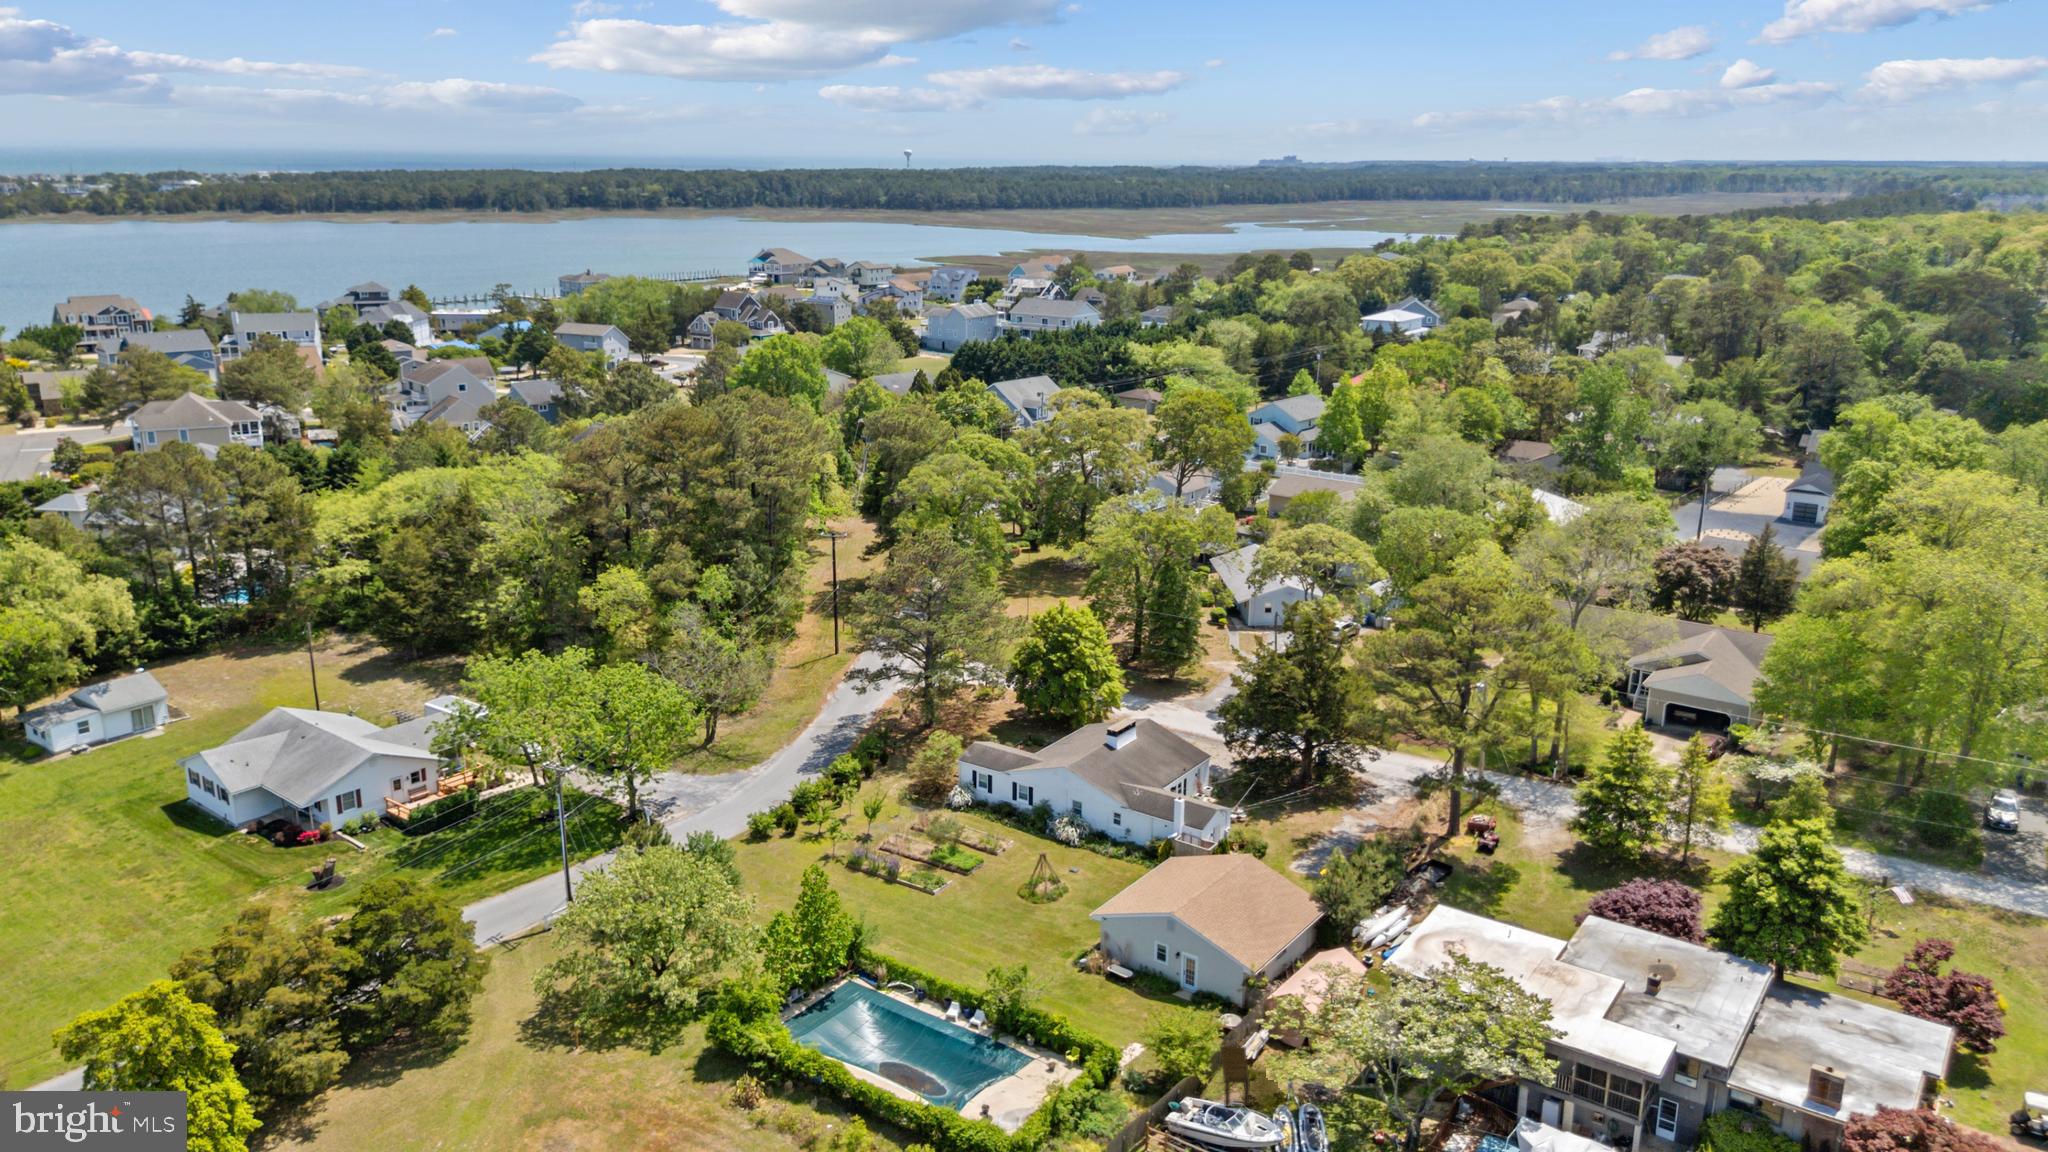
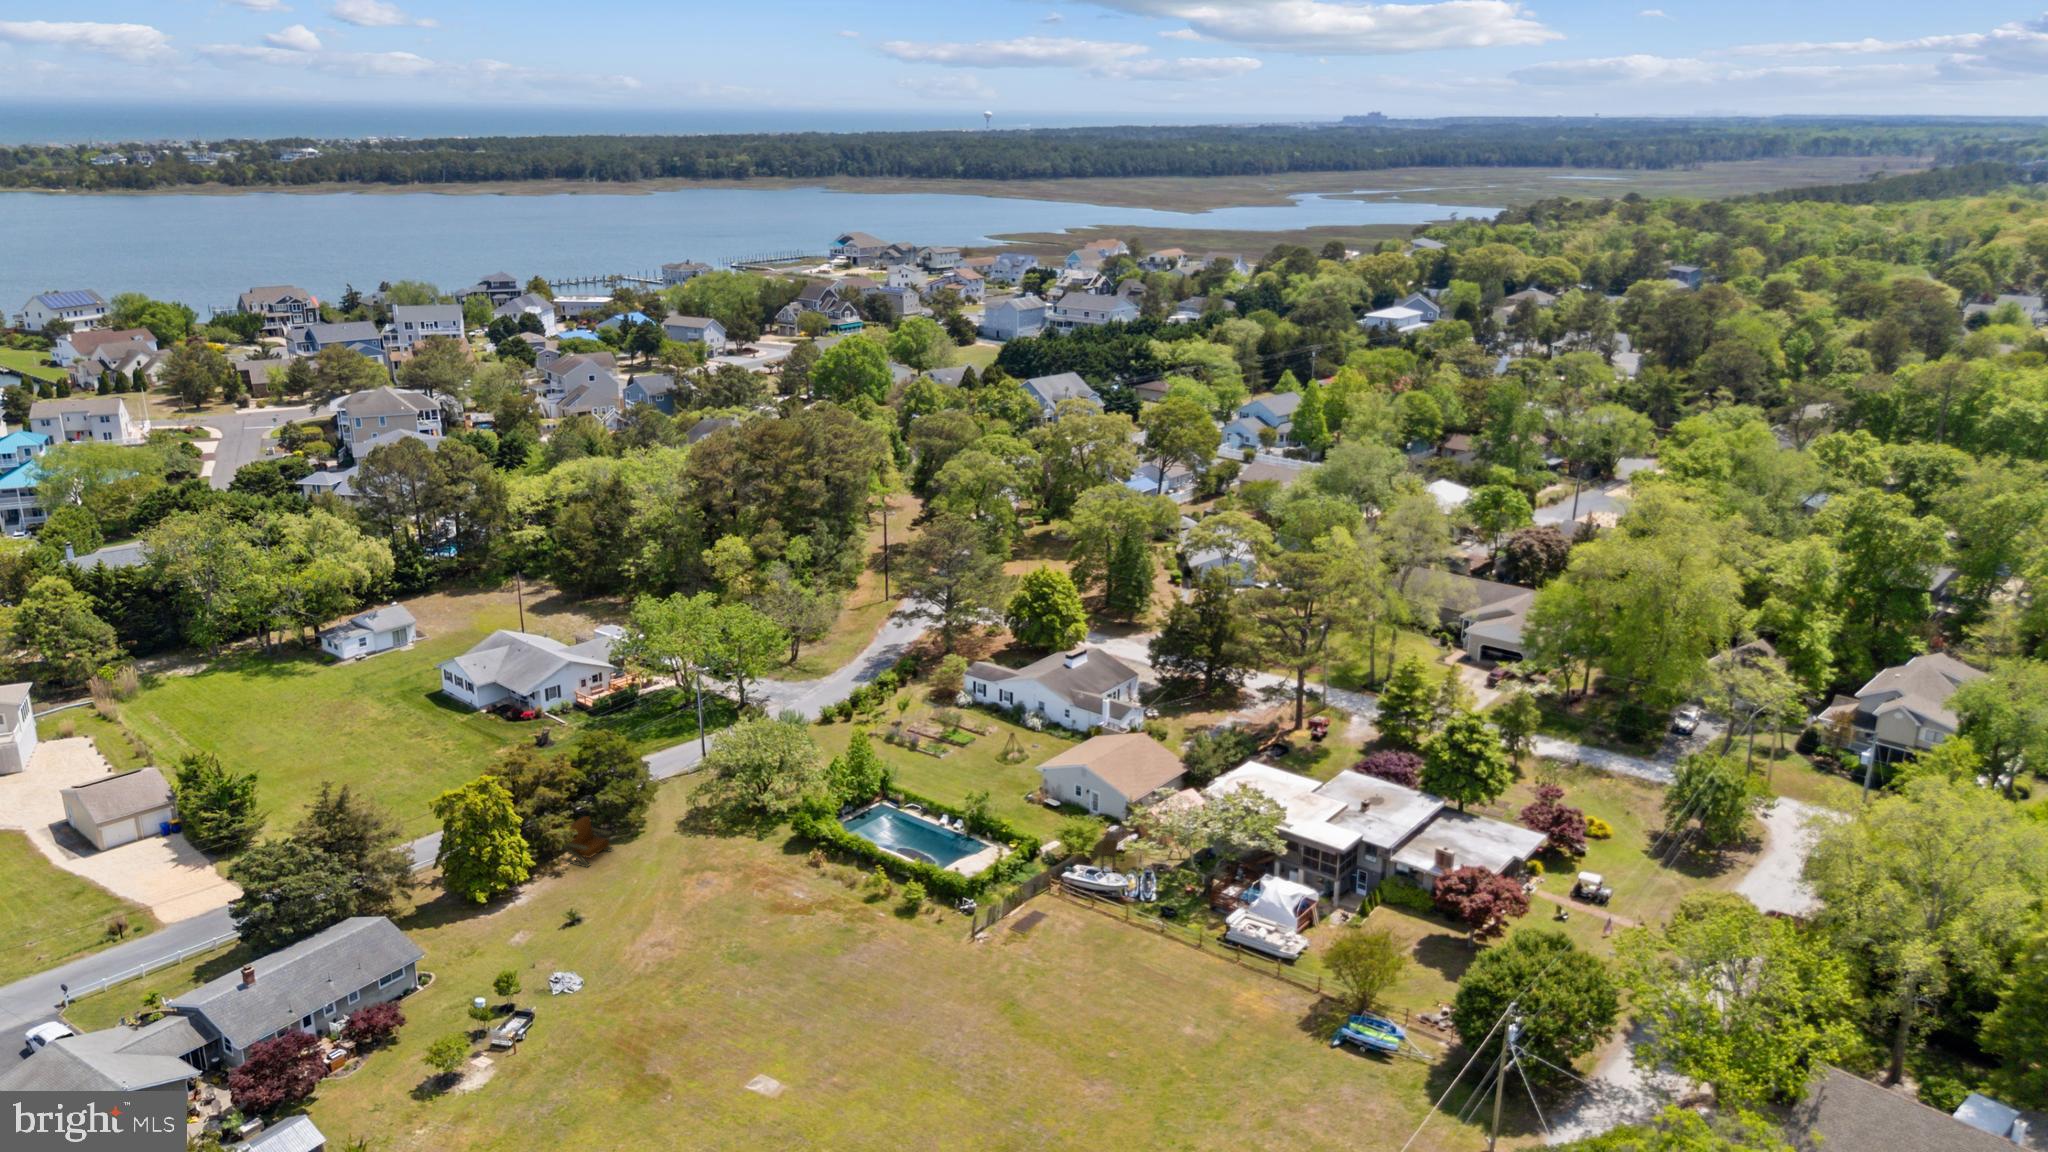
lounge chair: none [301,1034,402,1130] -> present [563,816,613,867]

